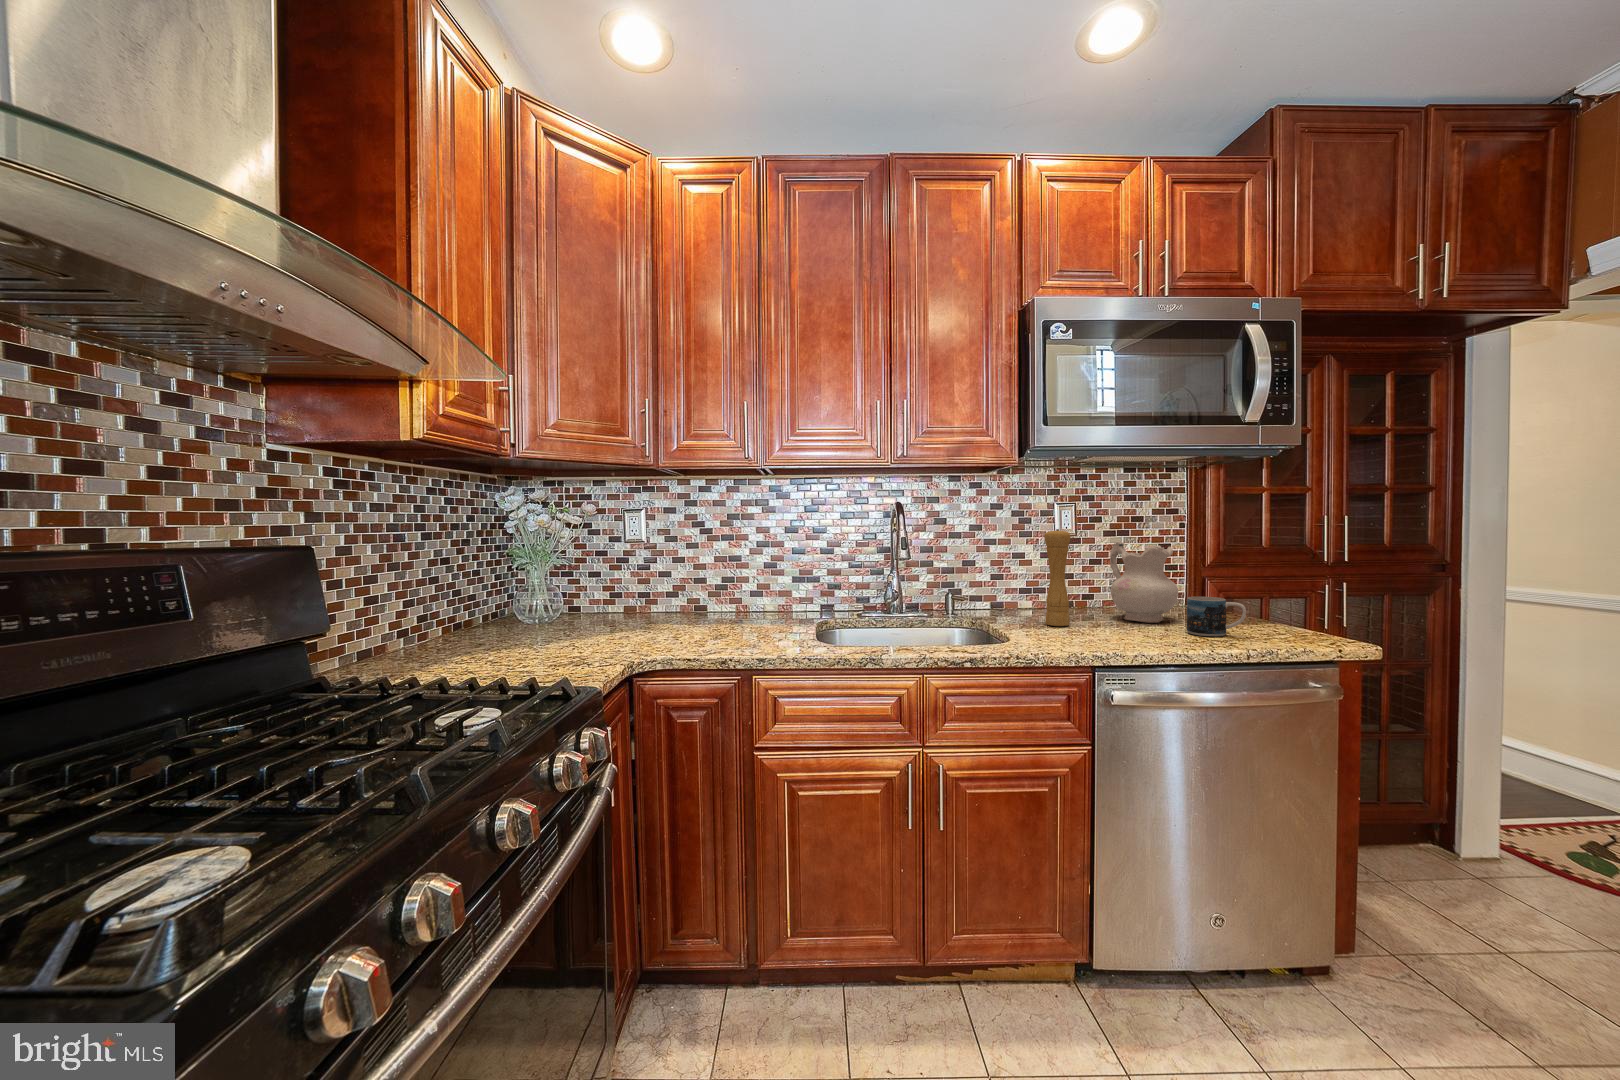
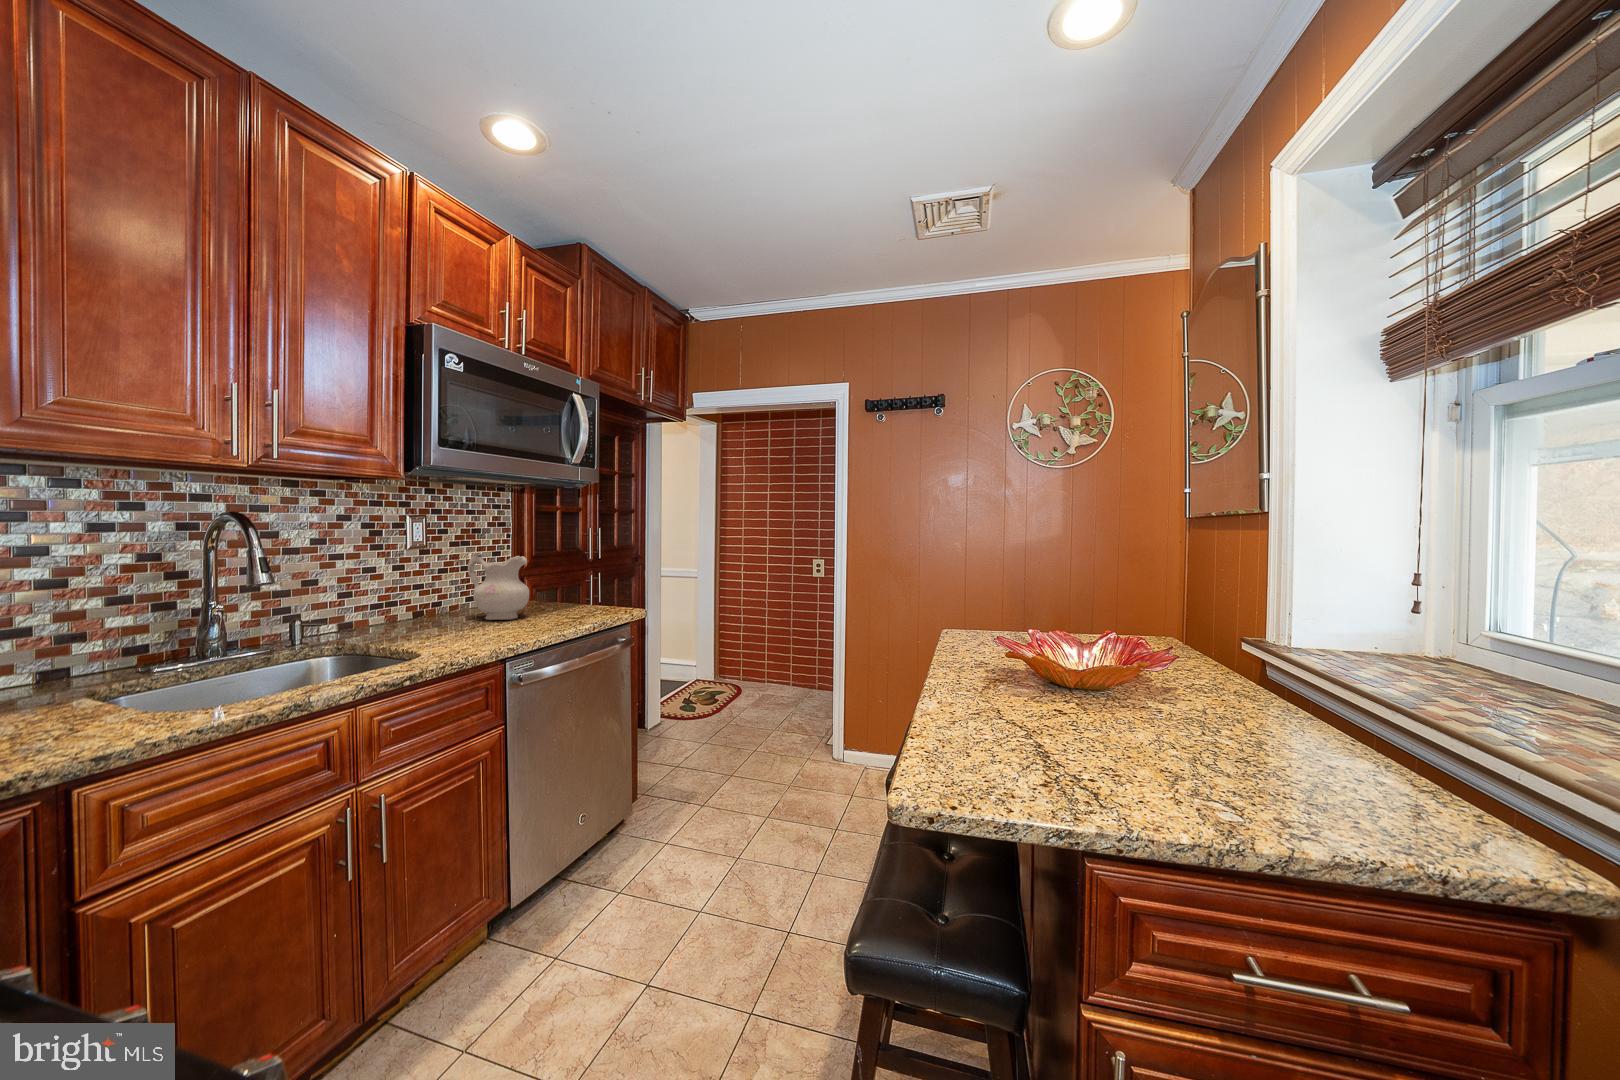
pepper mill: present [1044,529,1071,626] -> none [426,544,453,635]
mug: present [1187,597,1246,636] -> none [548,594,588,624]

